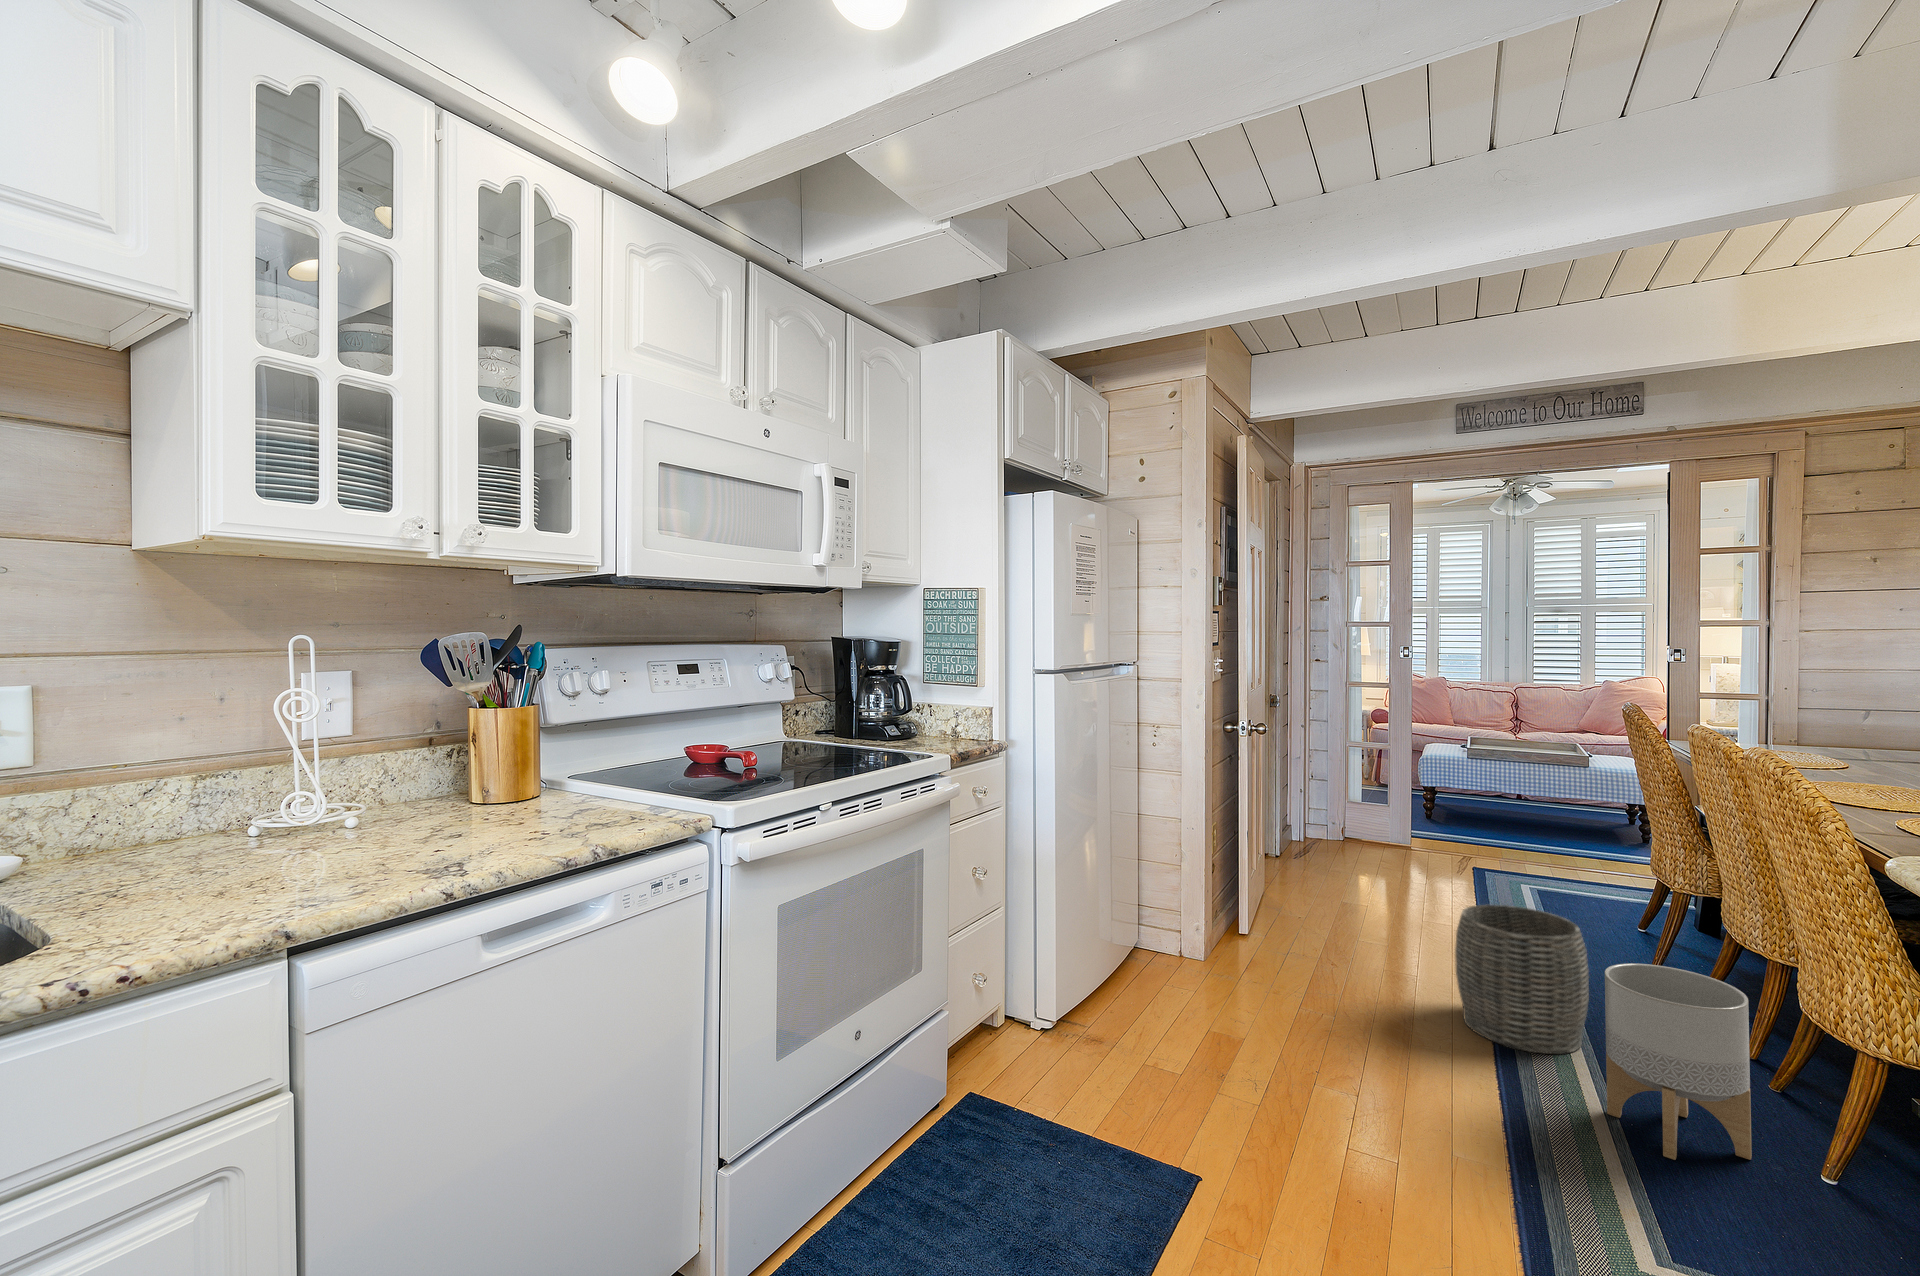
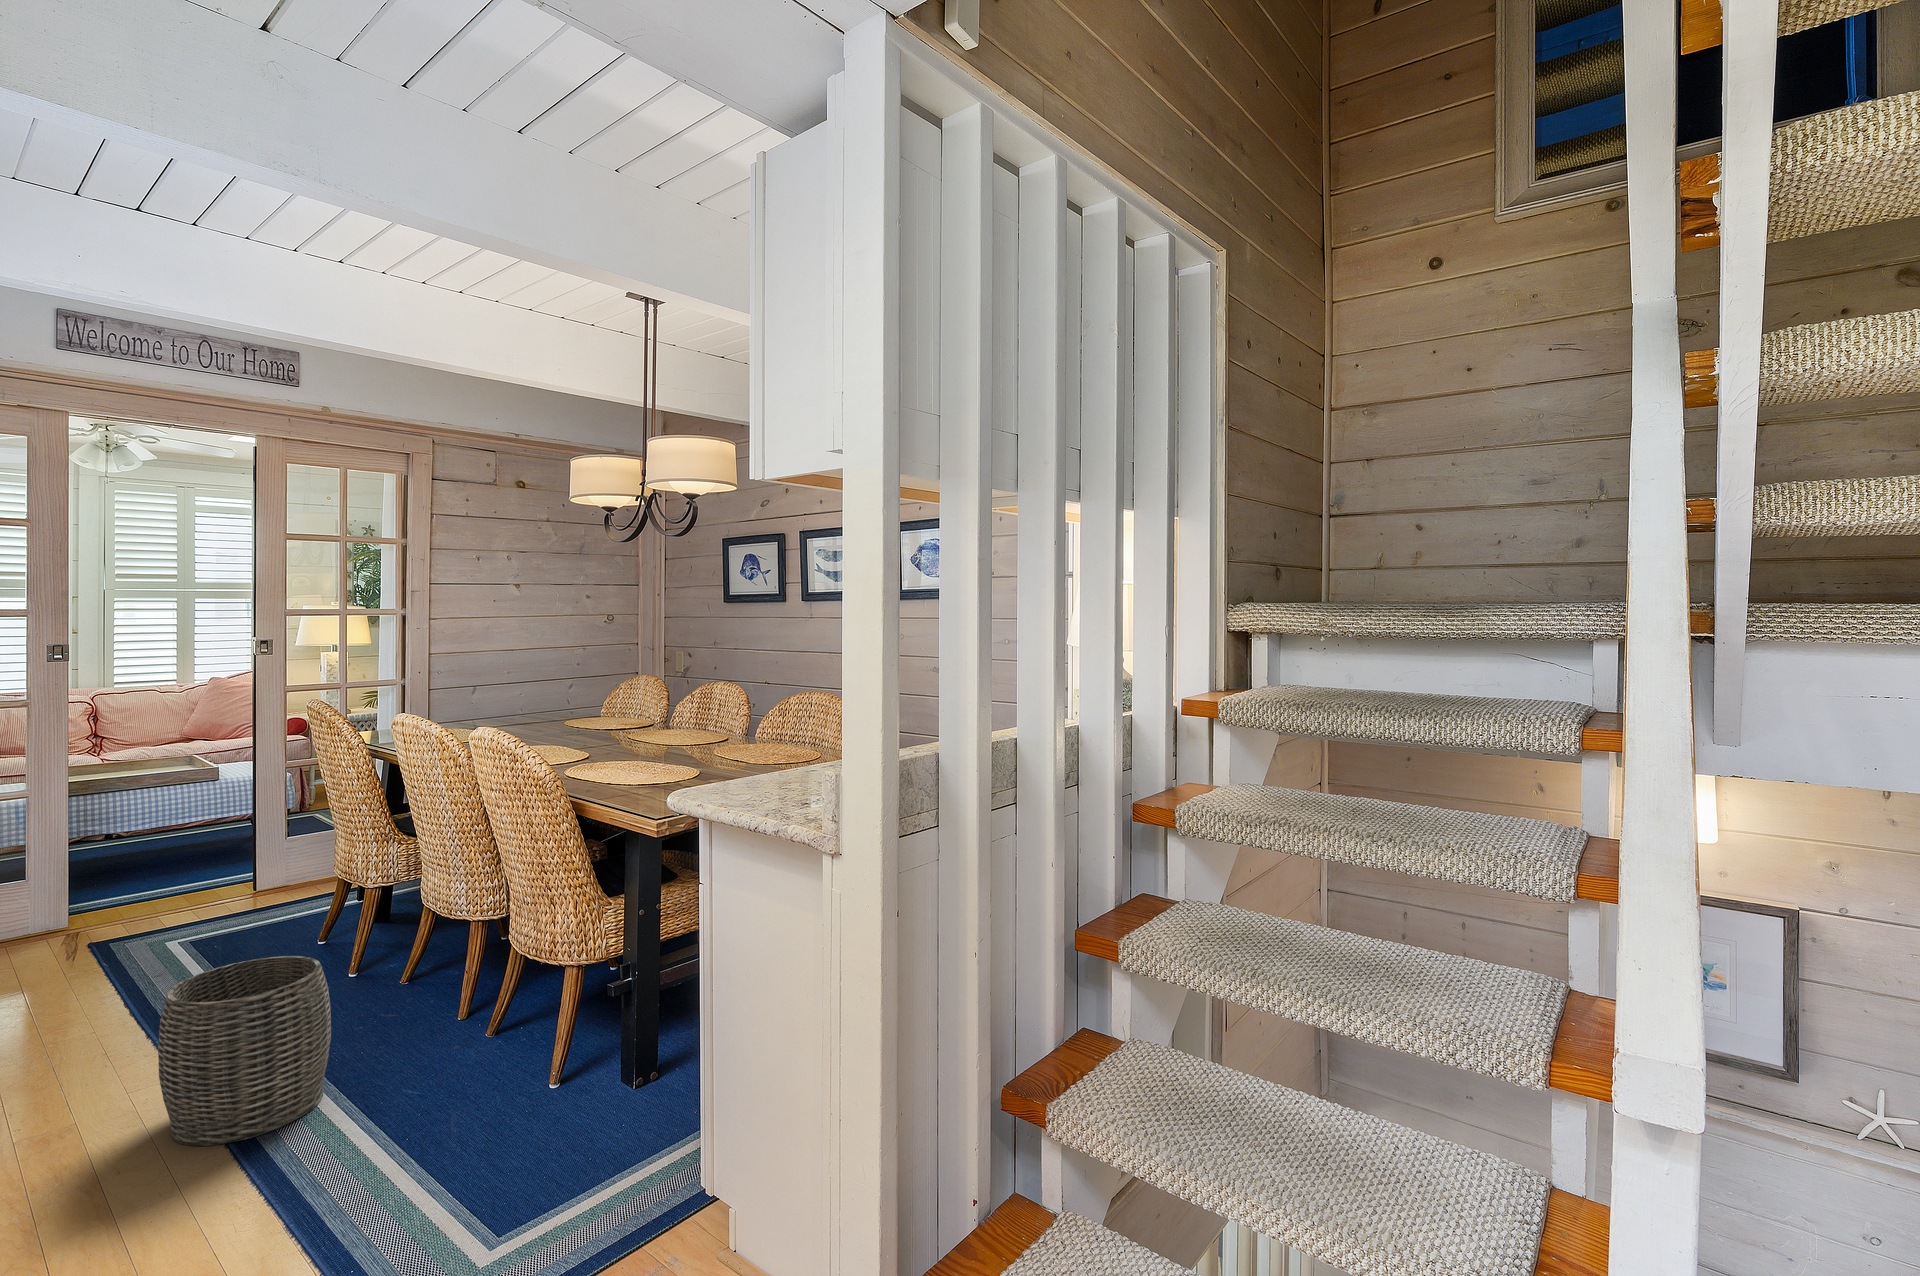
planter: present [1605,964,1752,1160] -> none [378,958,506,1154]

